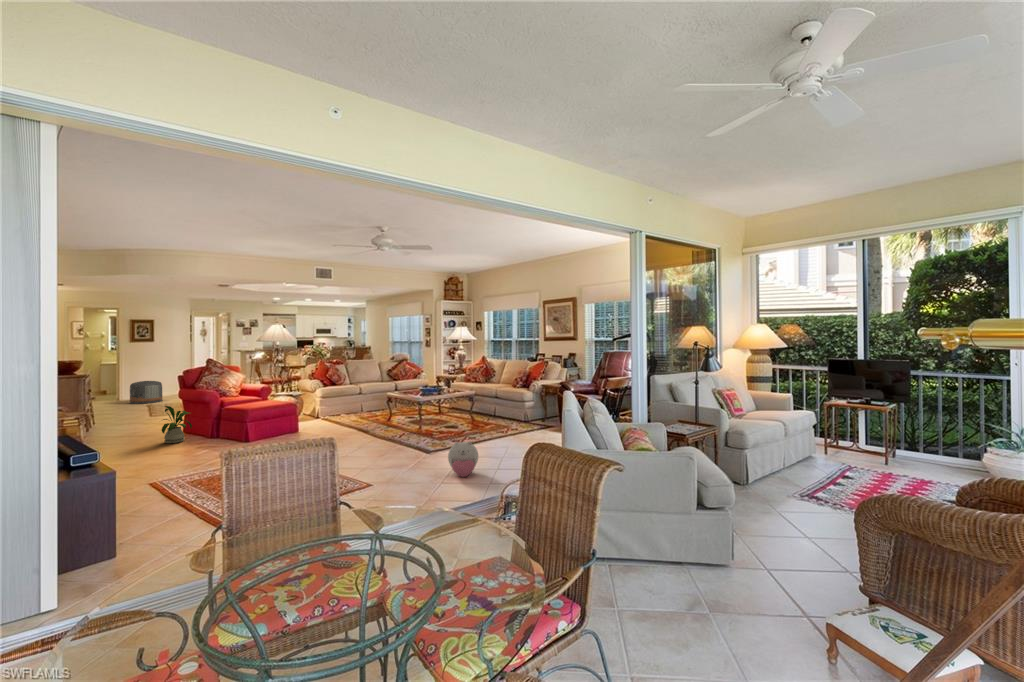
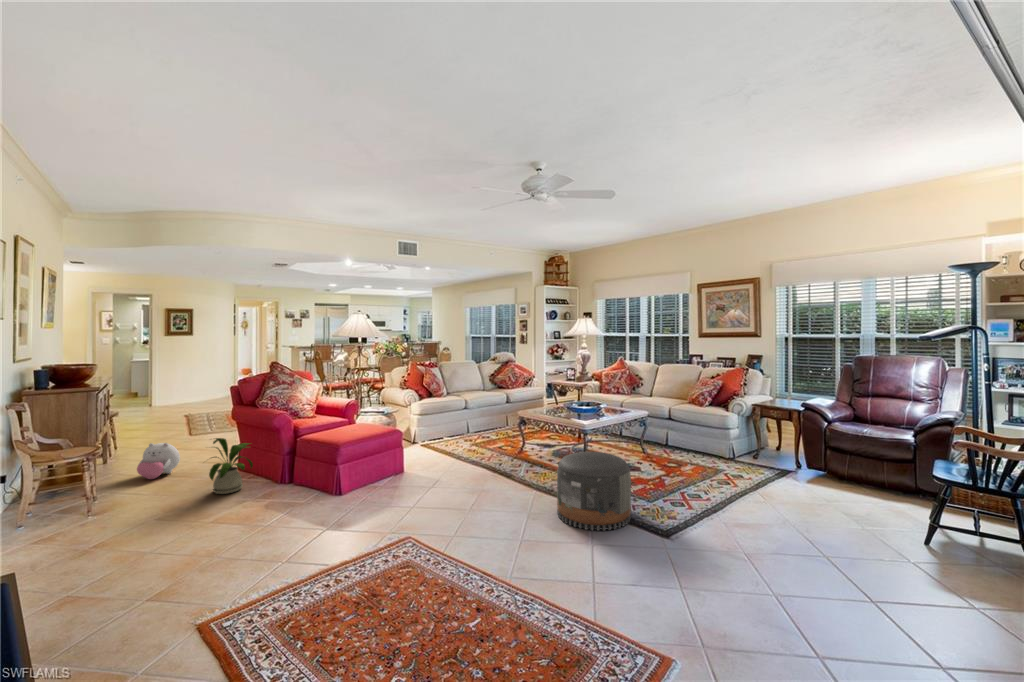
pouf: present [130,381,162,404] -> present [557,452,631,531]
plush toy: present [448,442,478,477] -> present [137,443,180,479]

